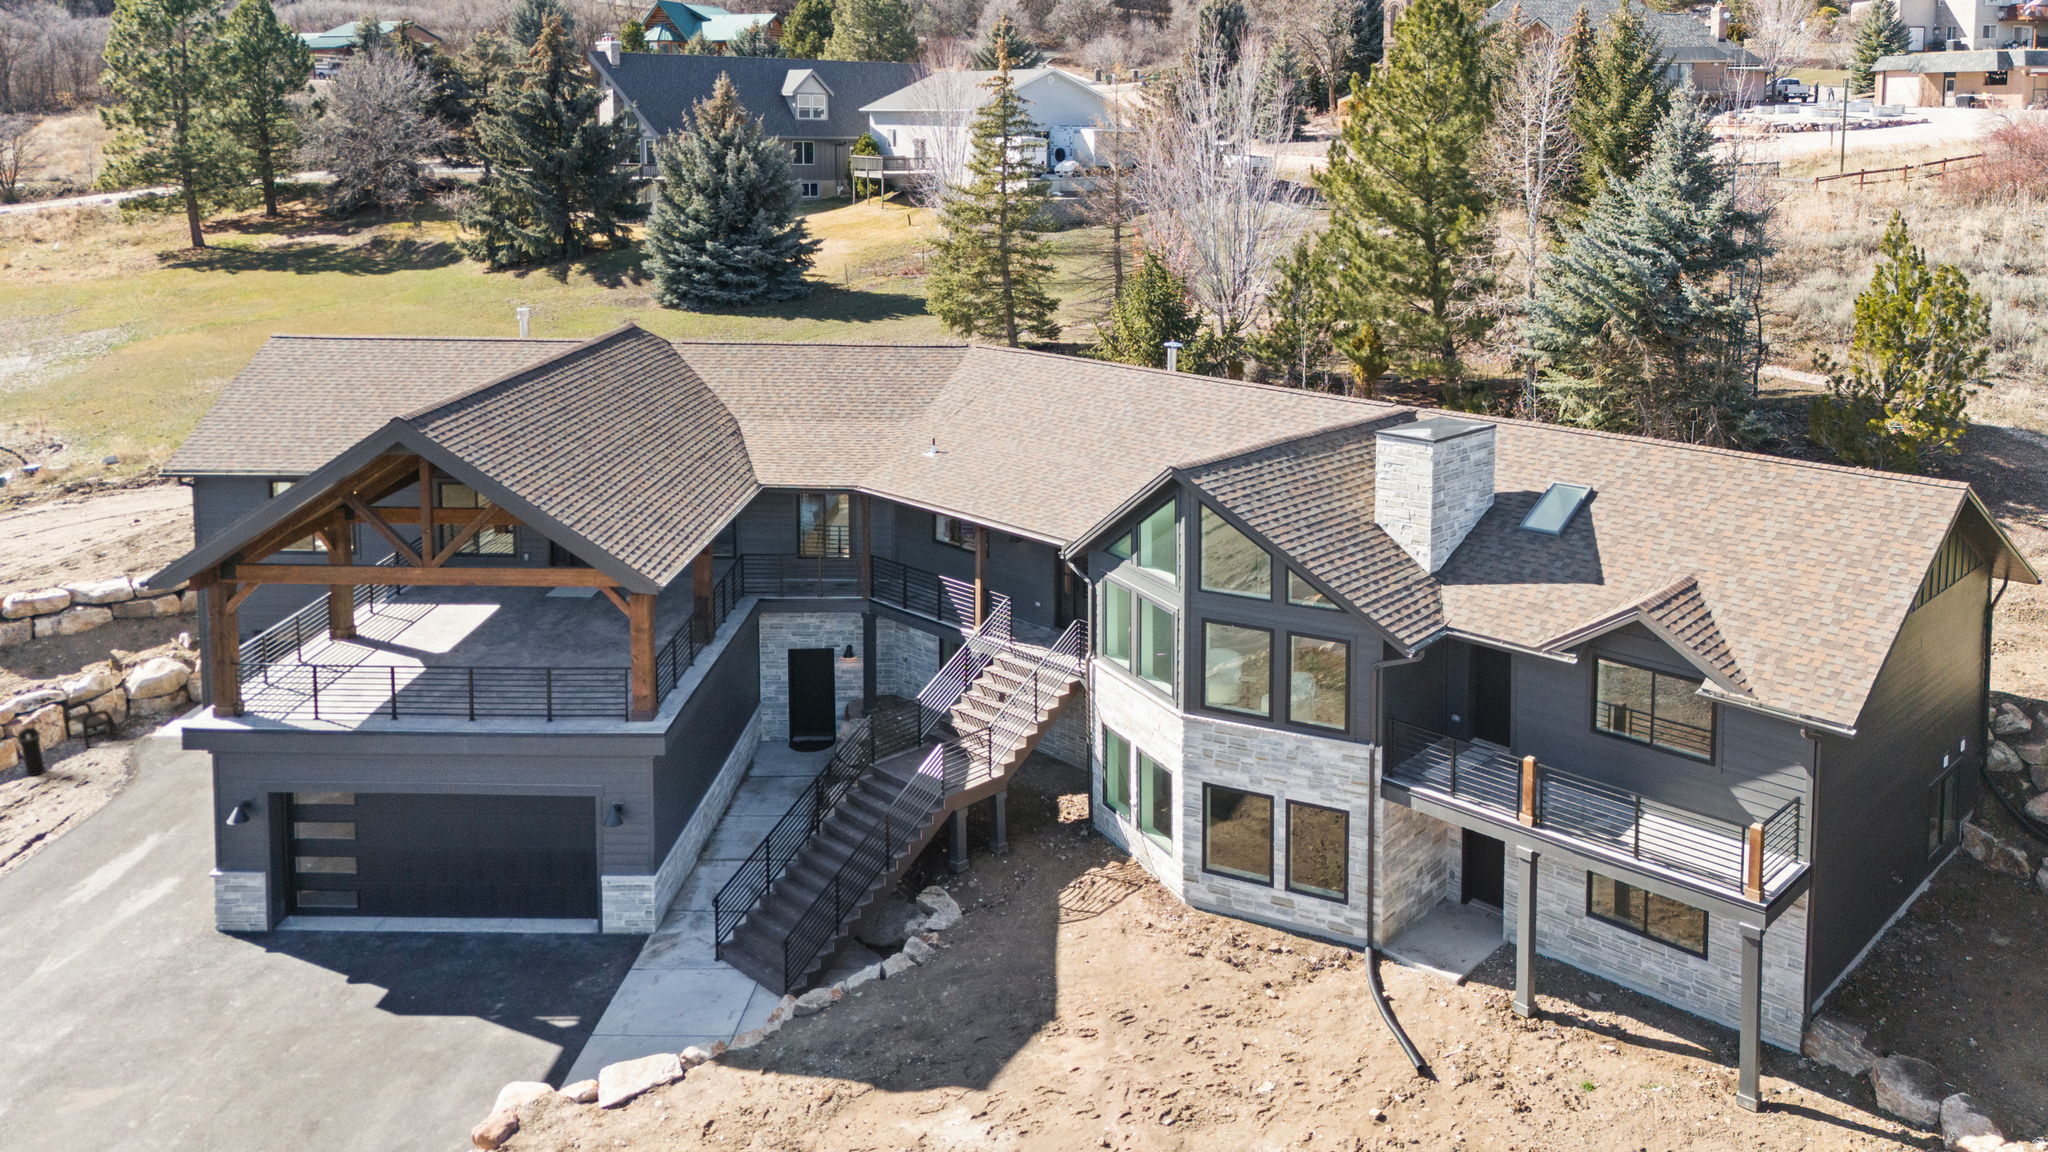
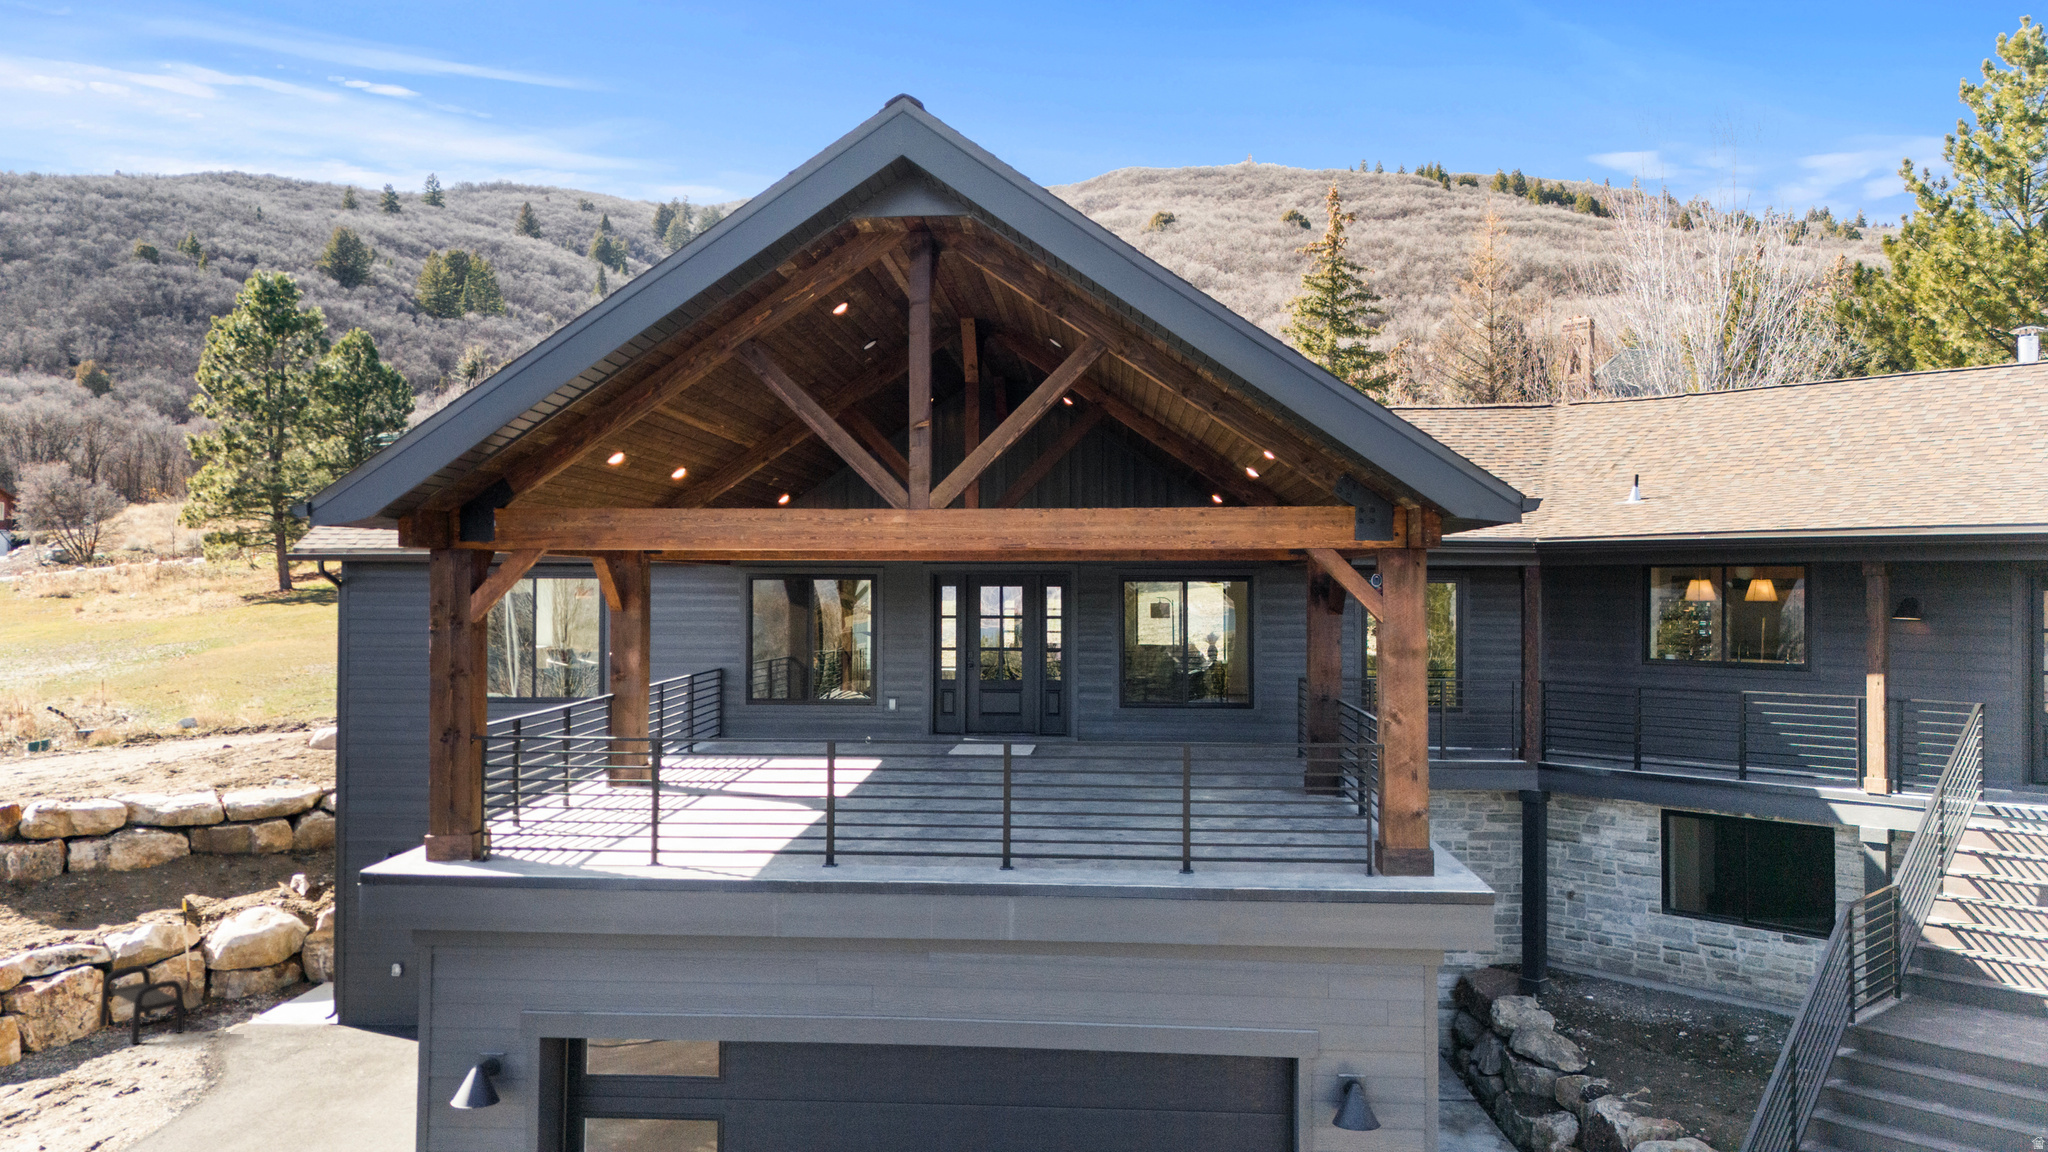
trash can: present [18,728,45,776] -> none [25,1000,64,1088]

